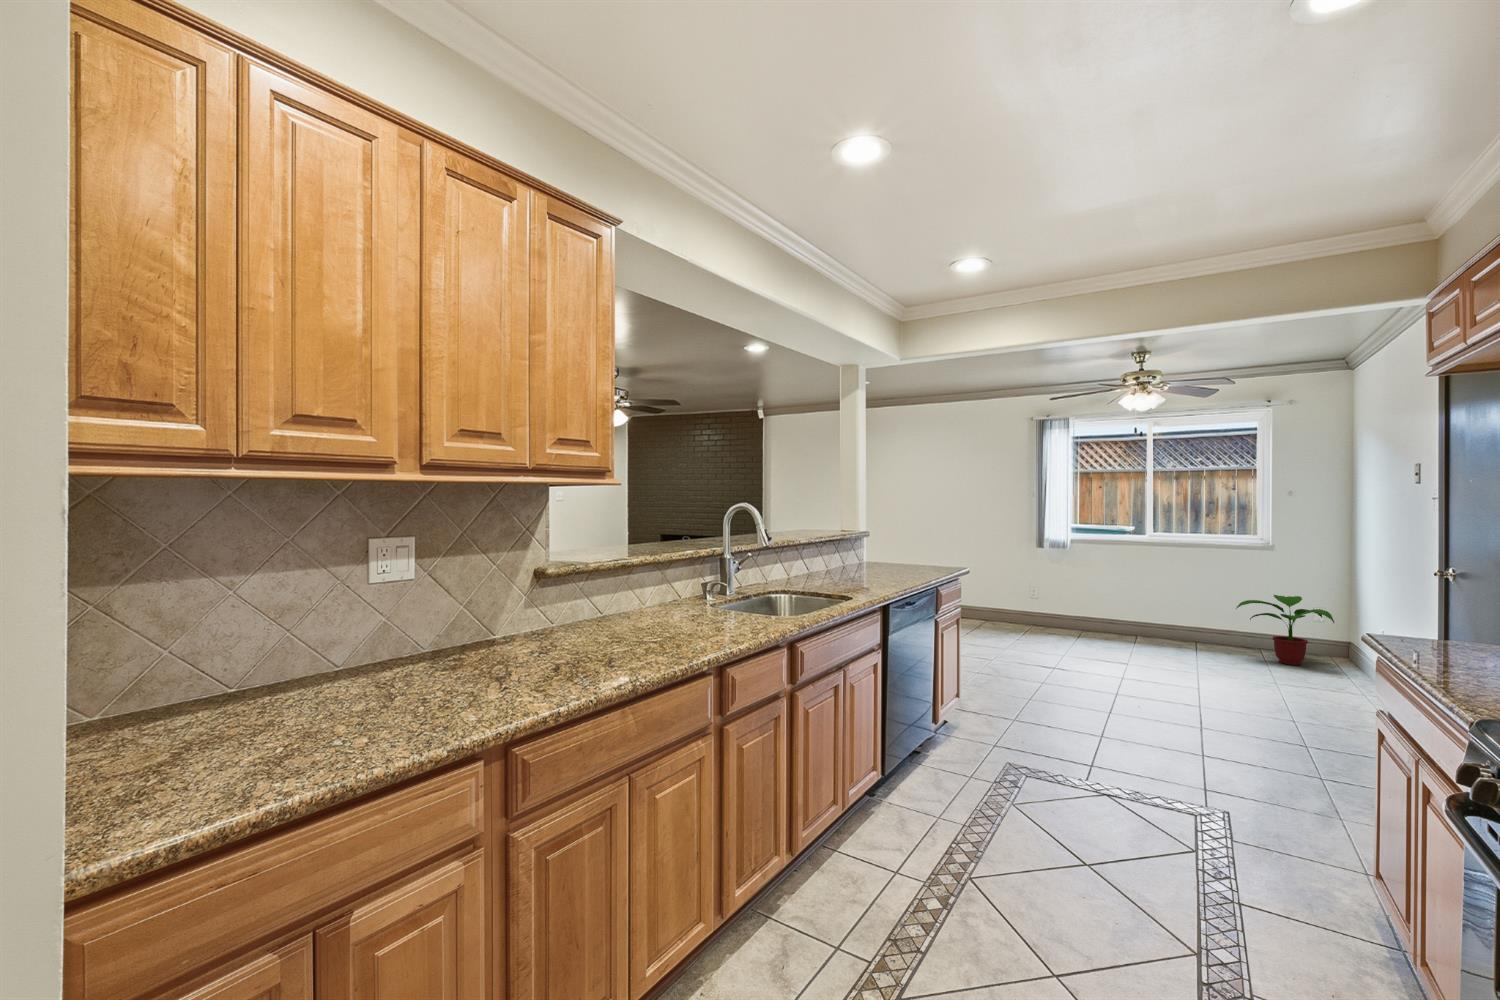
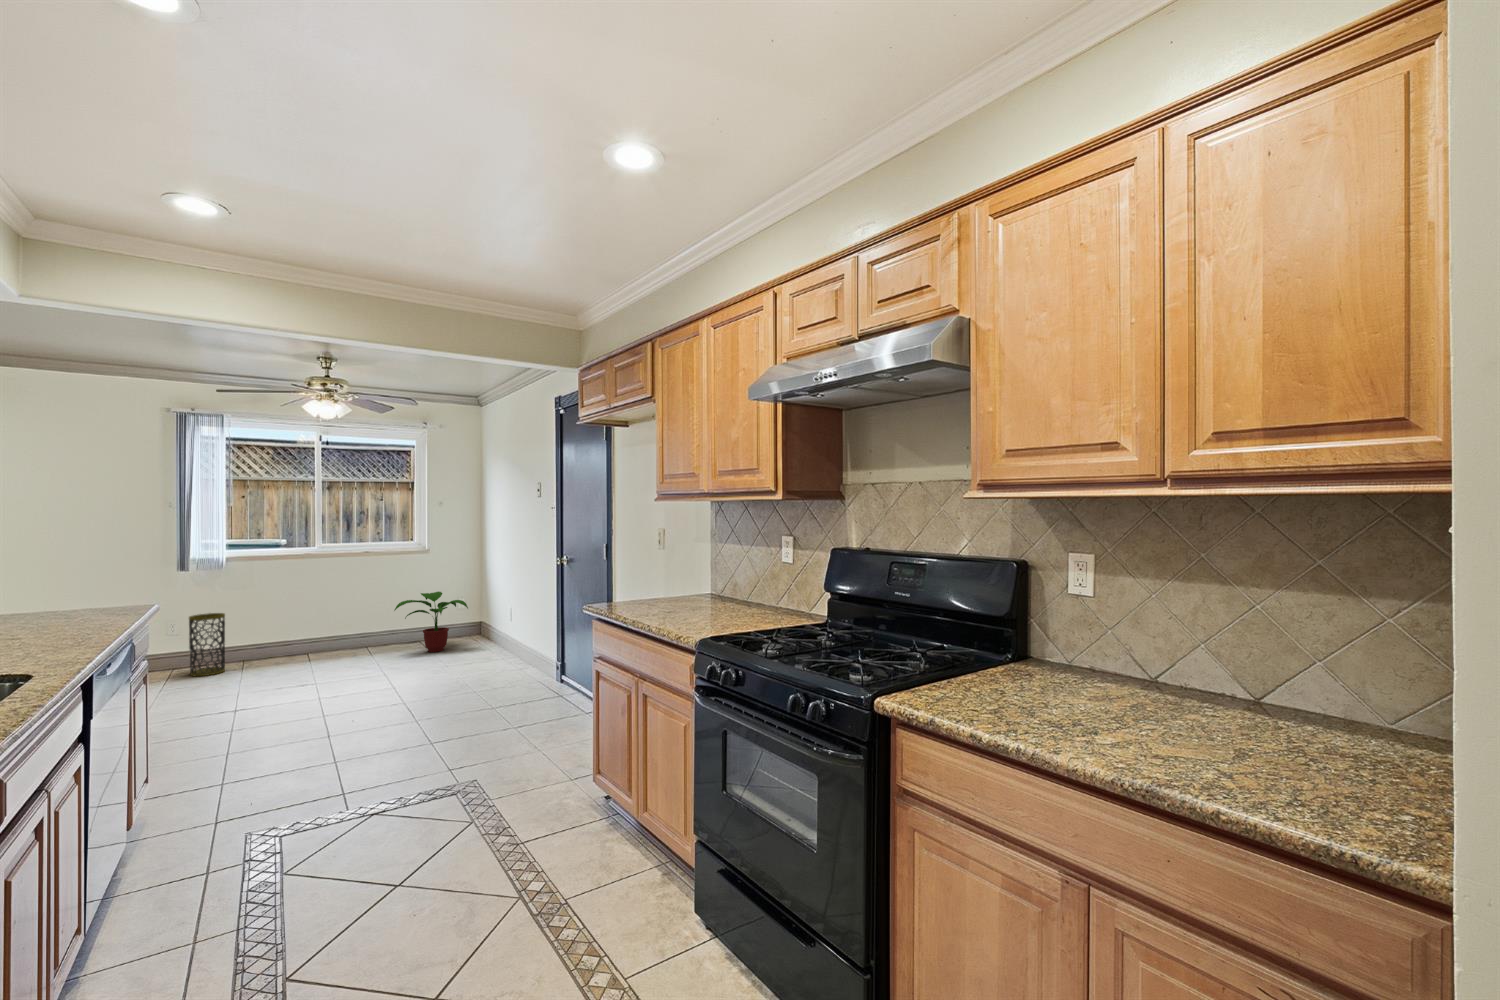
trash can: none [1054,583,1080,635] -> present [189,613,225,676]

